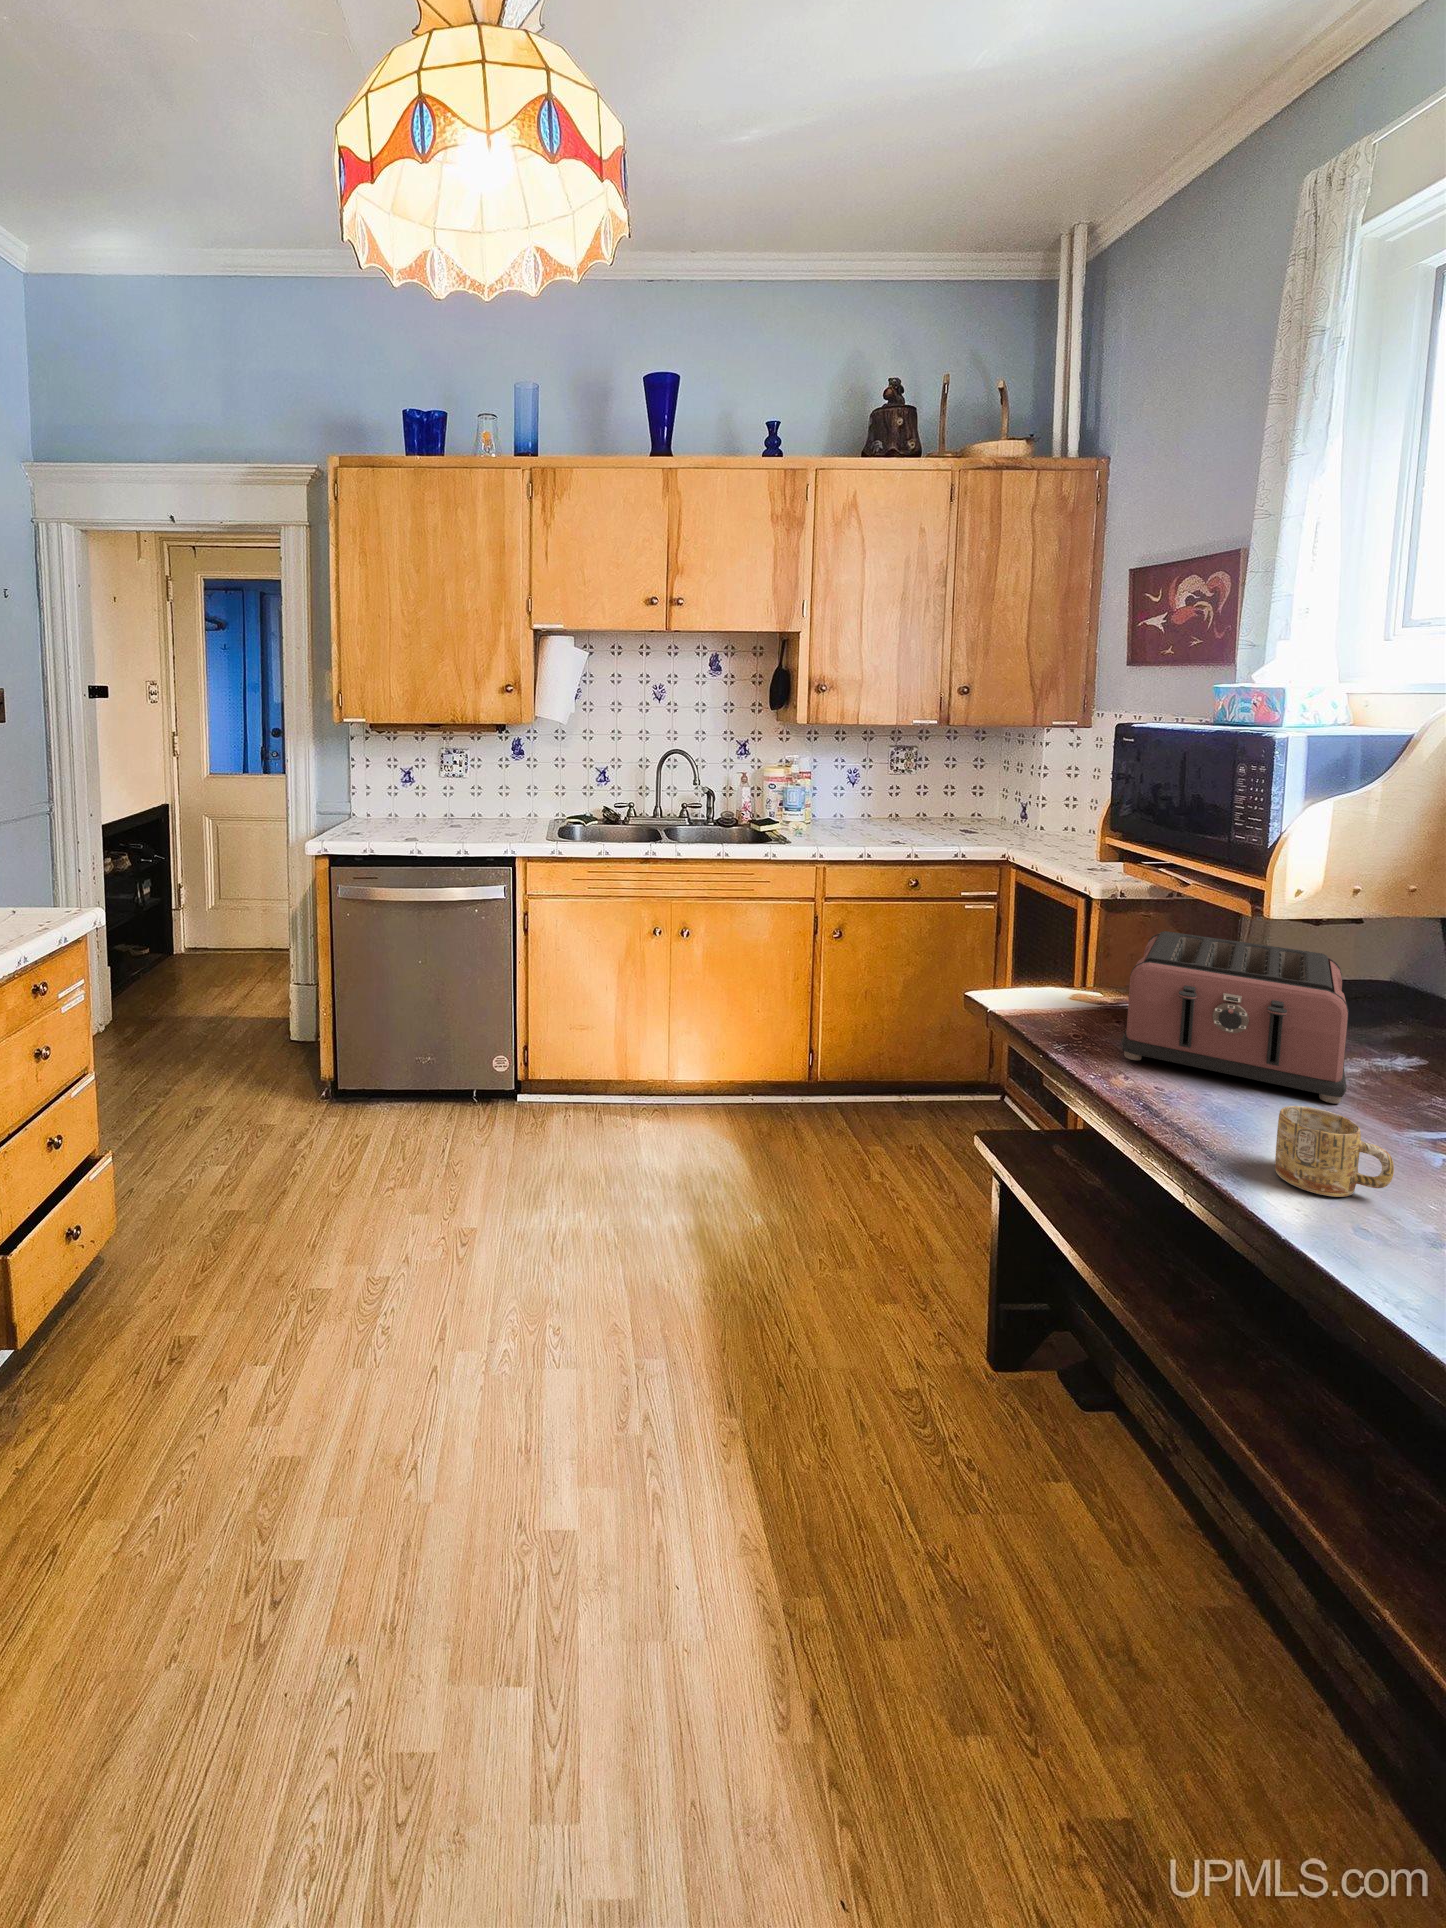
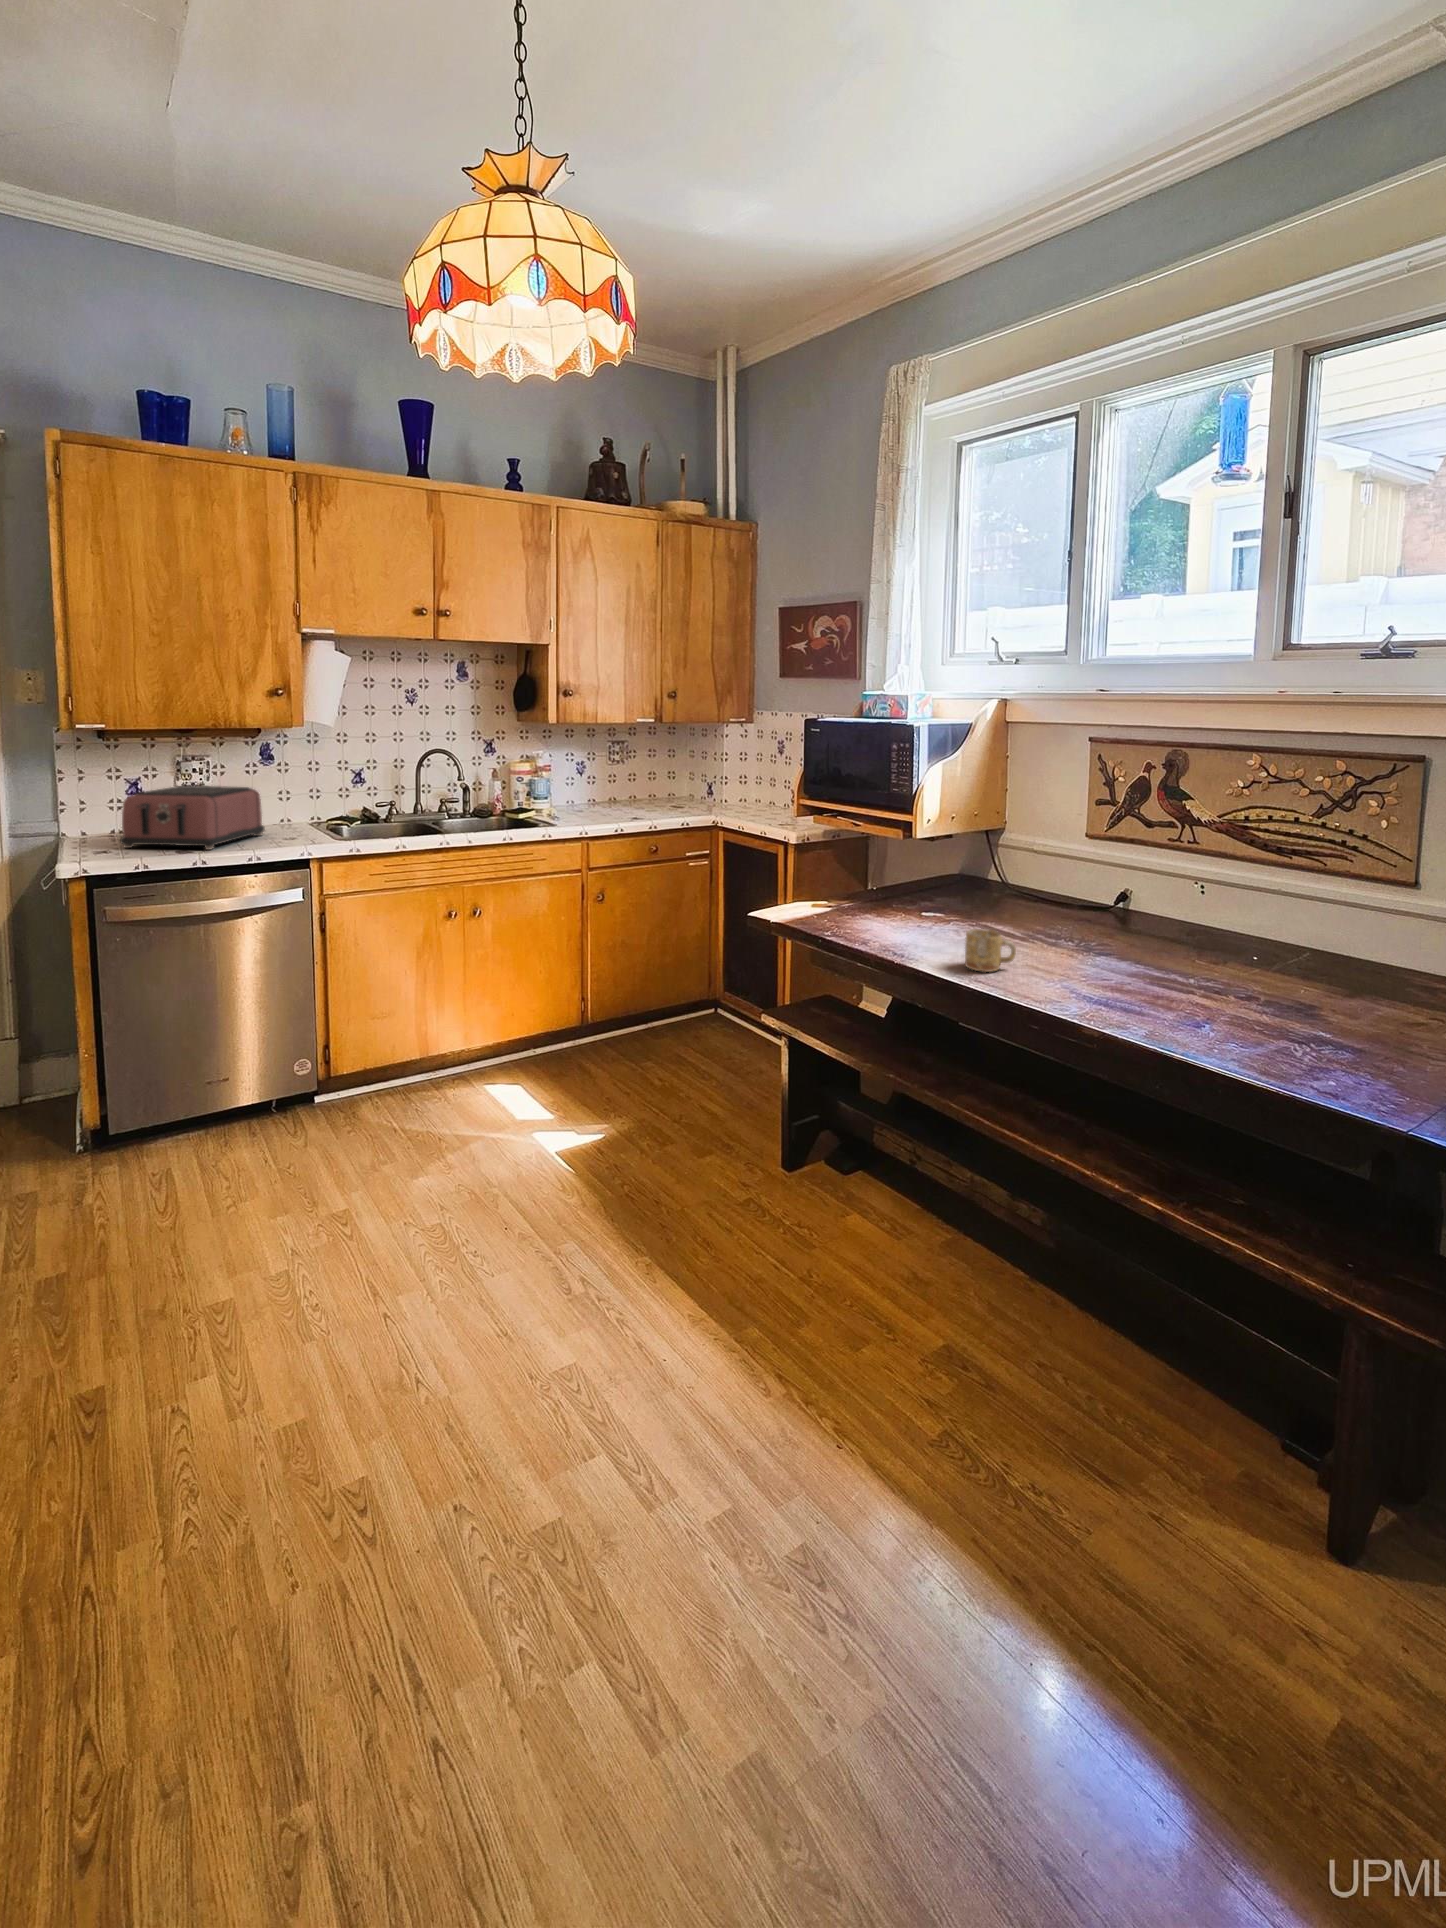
toaster: present [1121,931,1349,1104] -> present [120,786,265,850]

